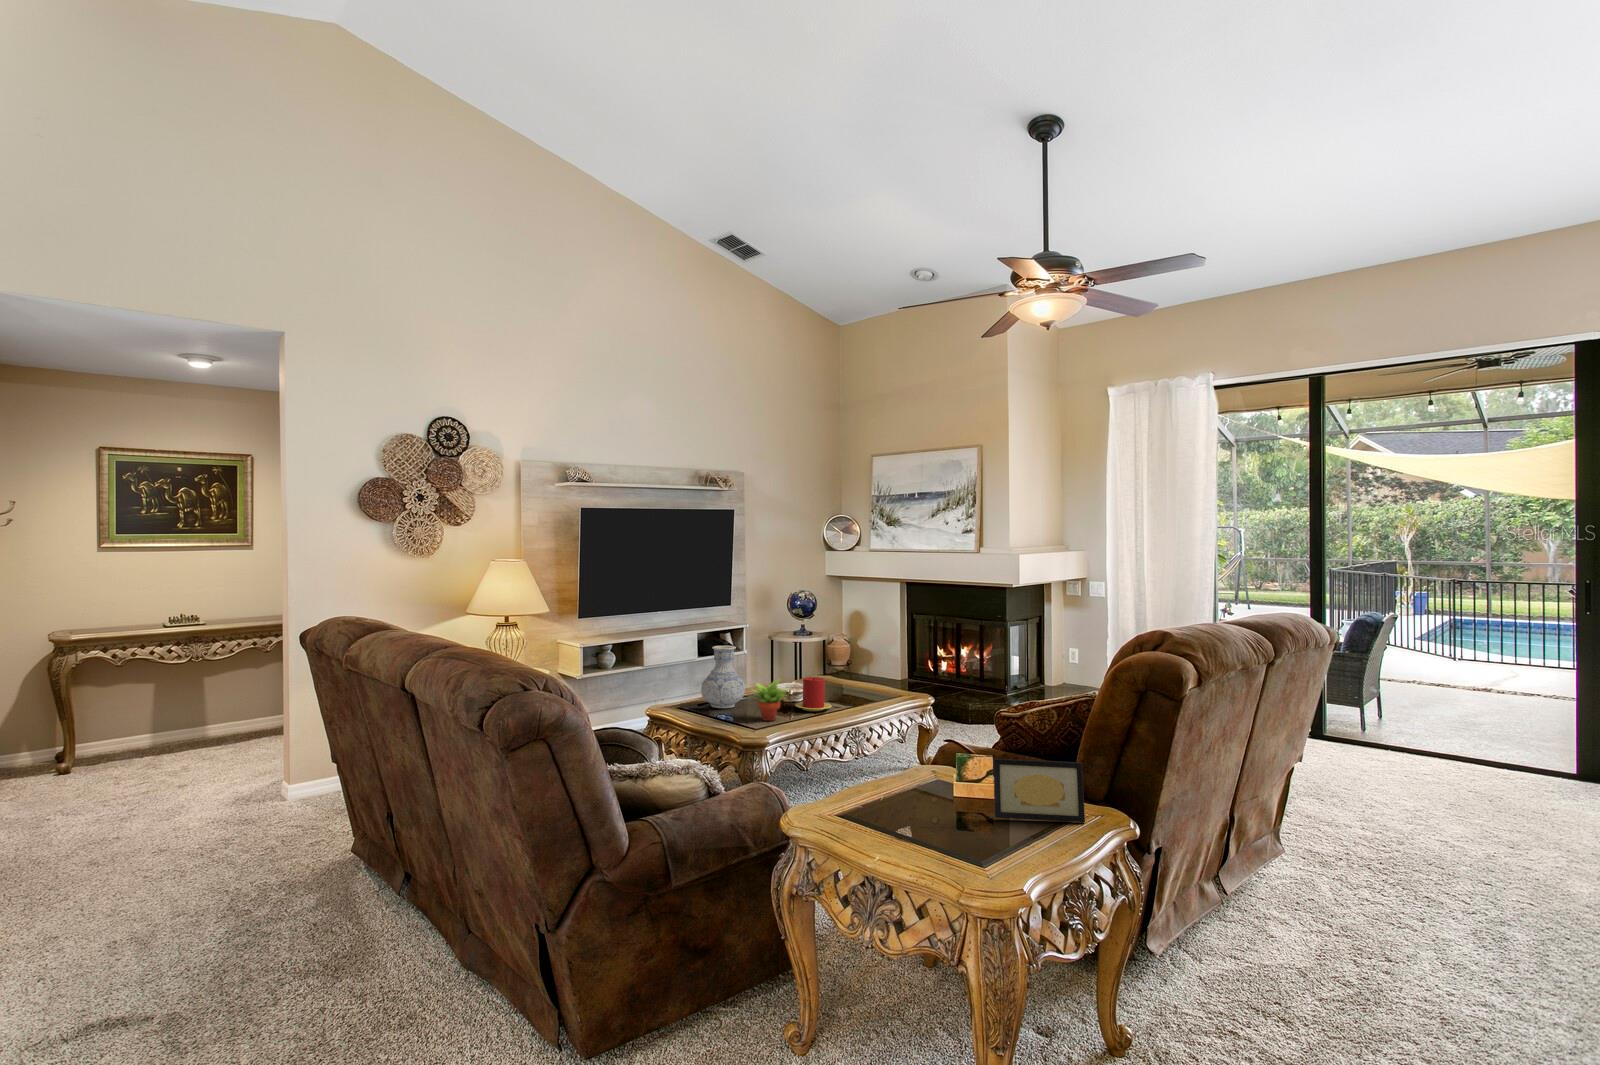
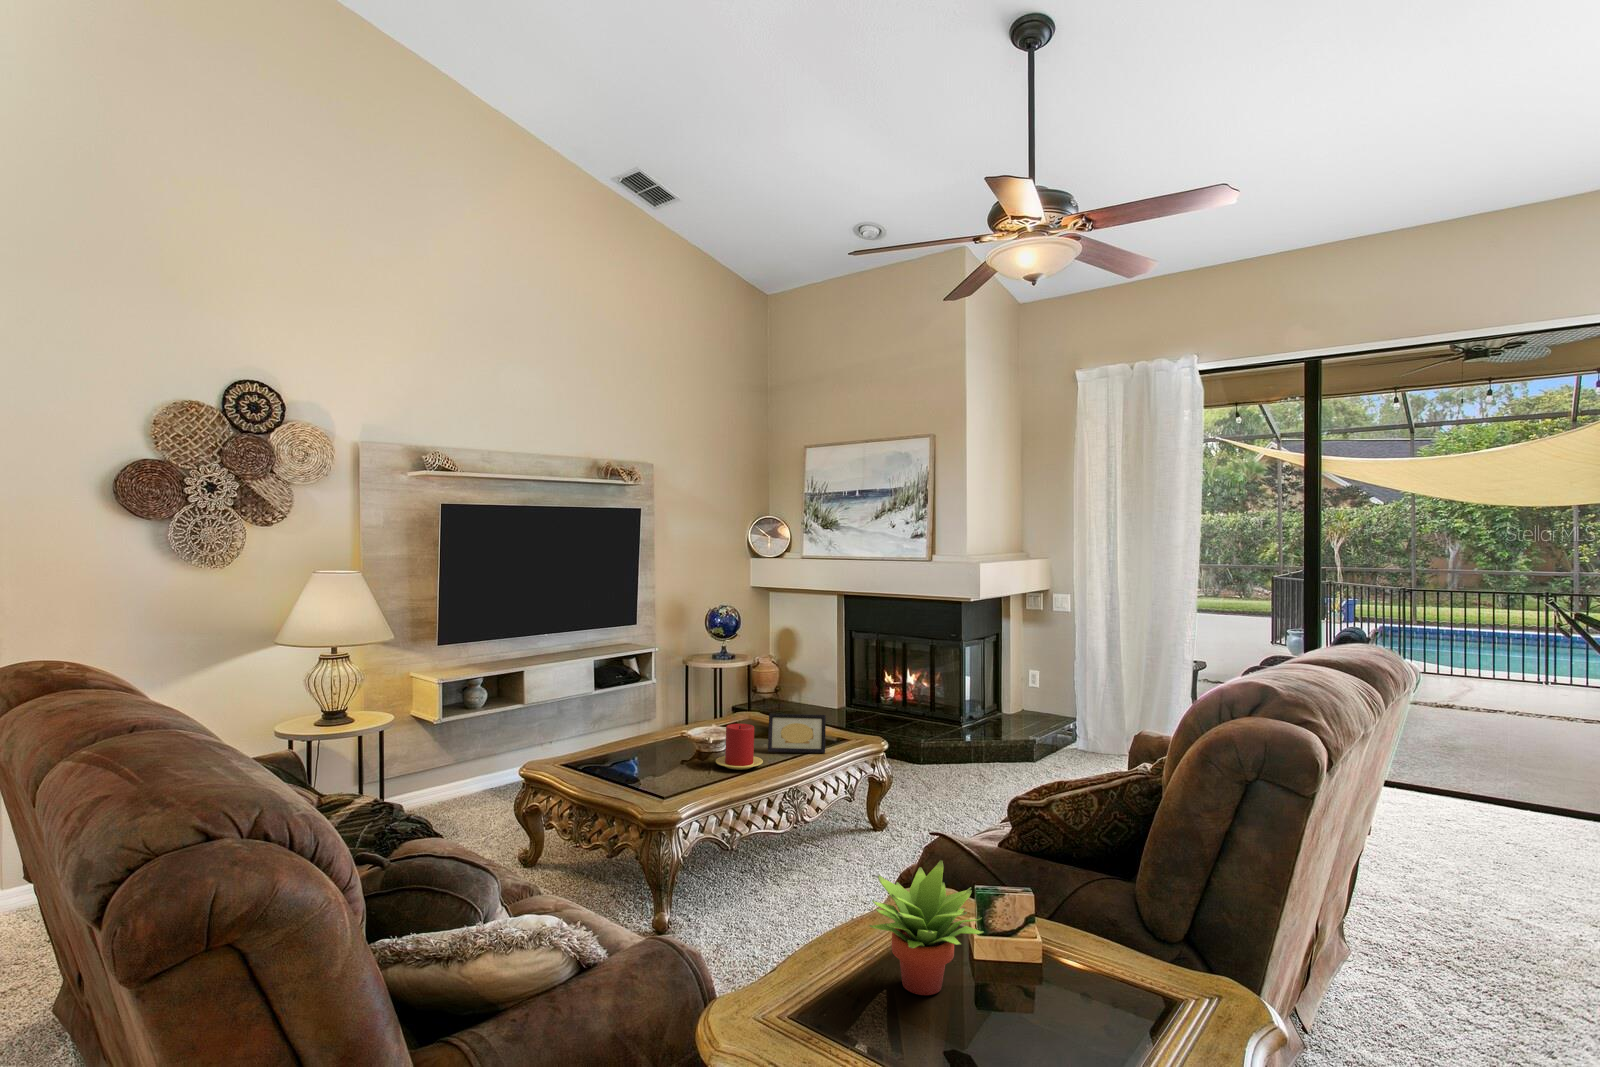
vase: present [701,645,745,708] -> none [591,683,649,767]
succulent plant: present [754,679,786,721] -> present [869,860,984,995]
picture frame: present [993,758,1085,822] -> present [768,713,826,753]

